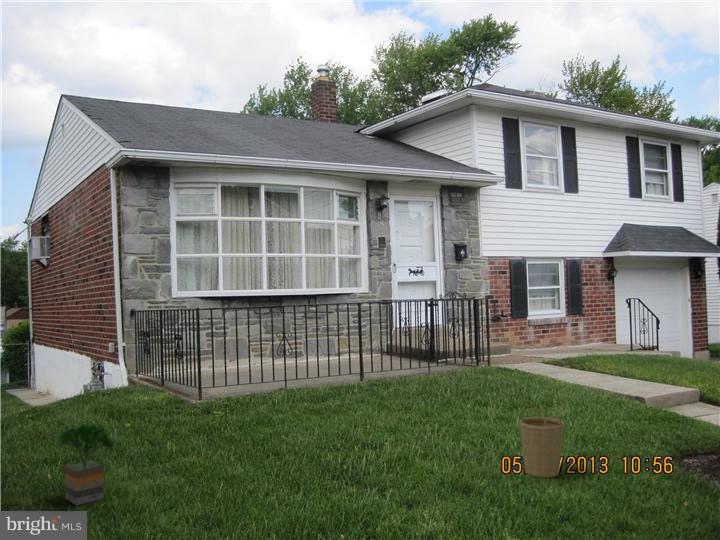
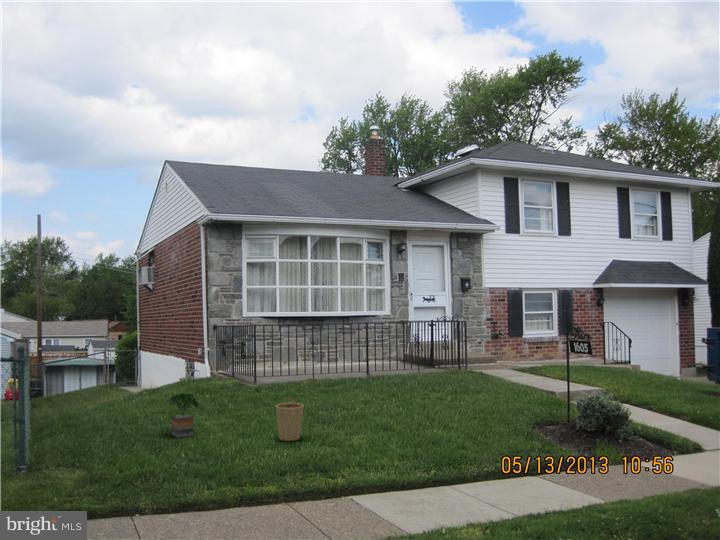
basket: present [519,409,564,478] -> present [276,397,304,441]

